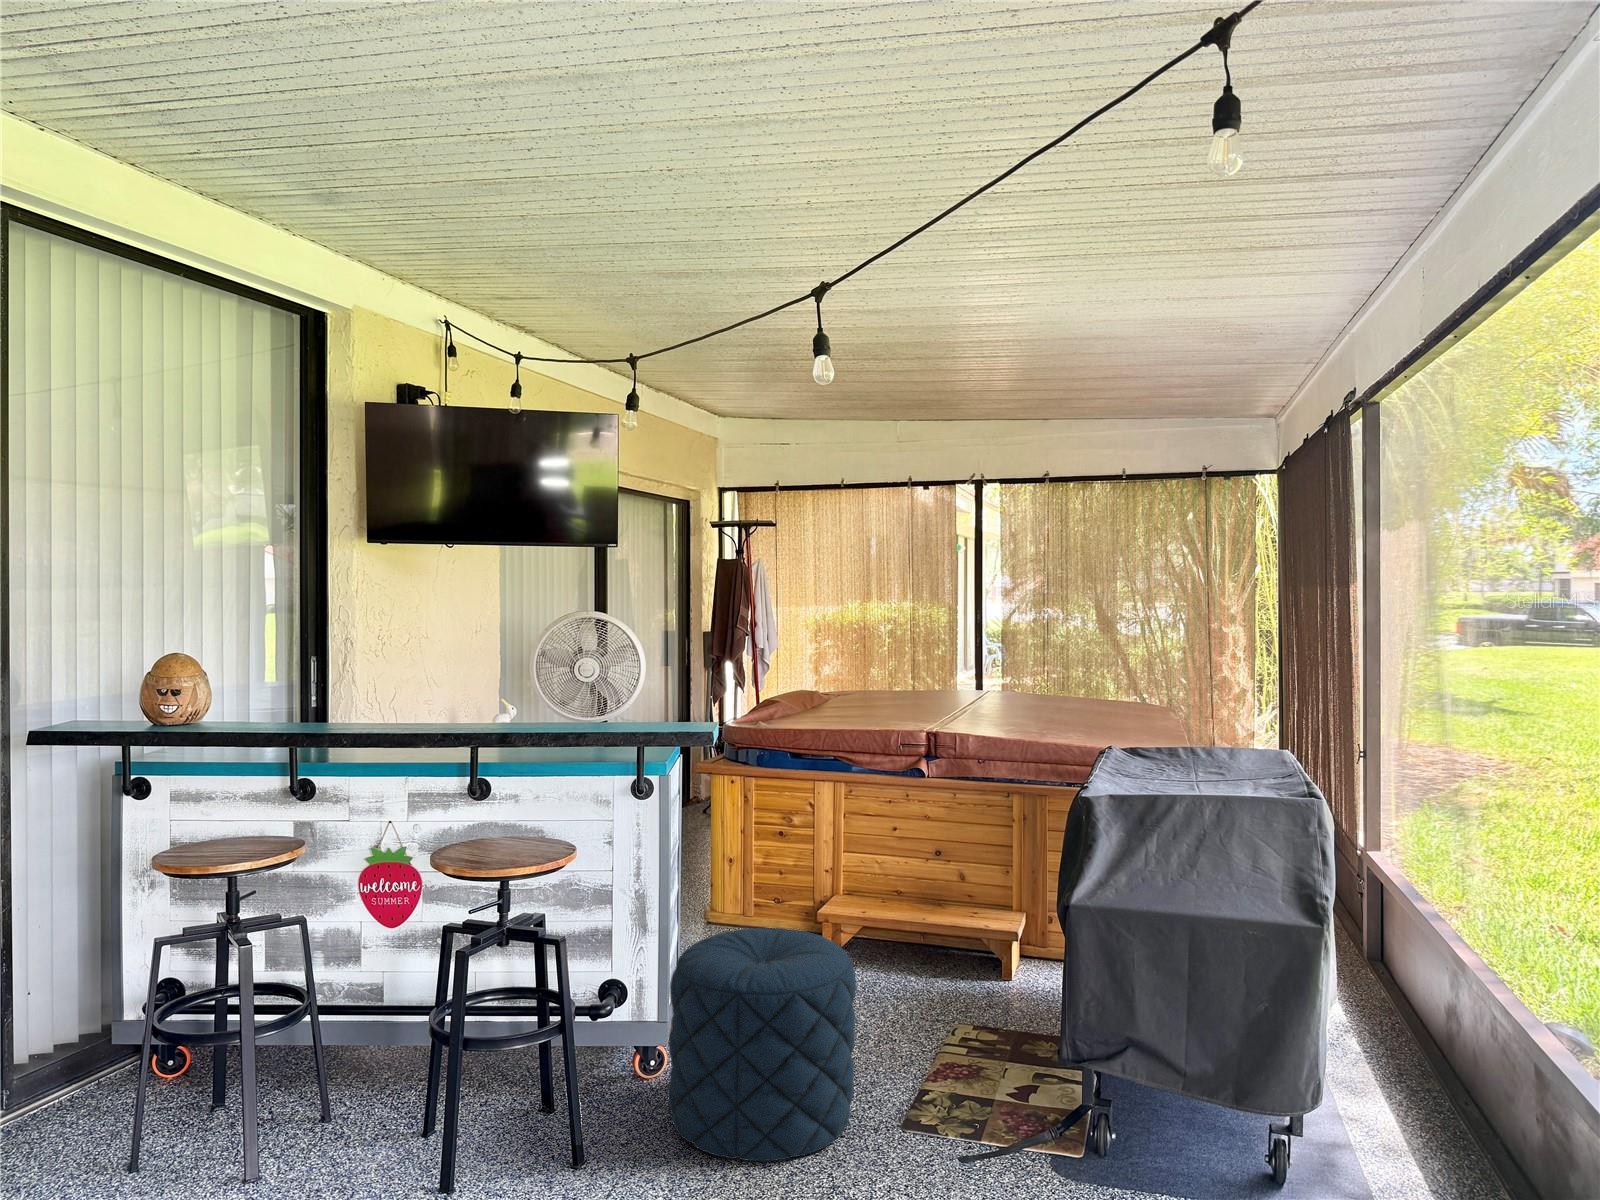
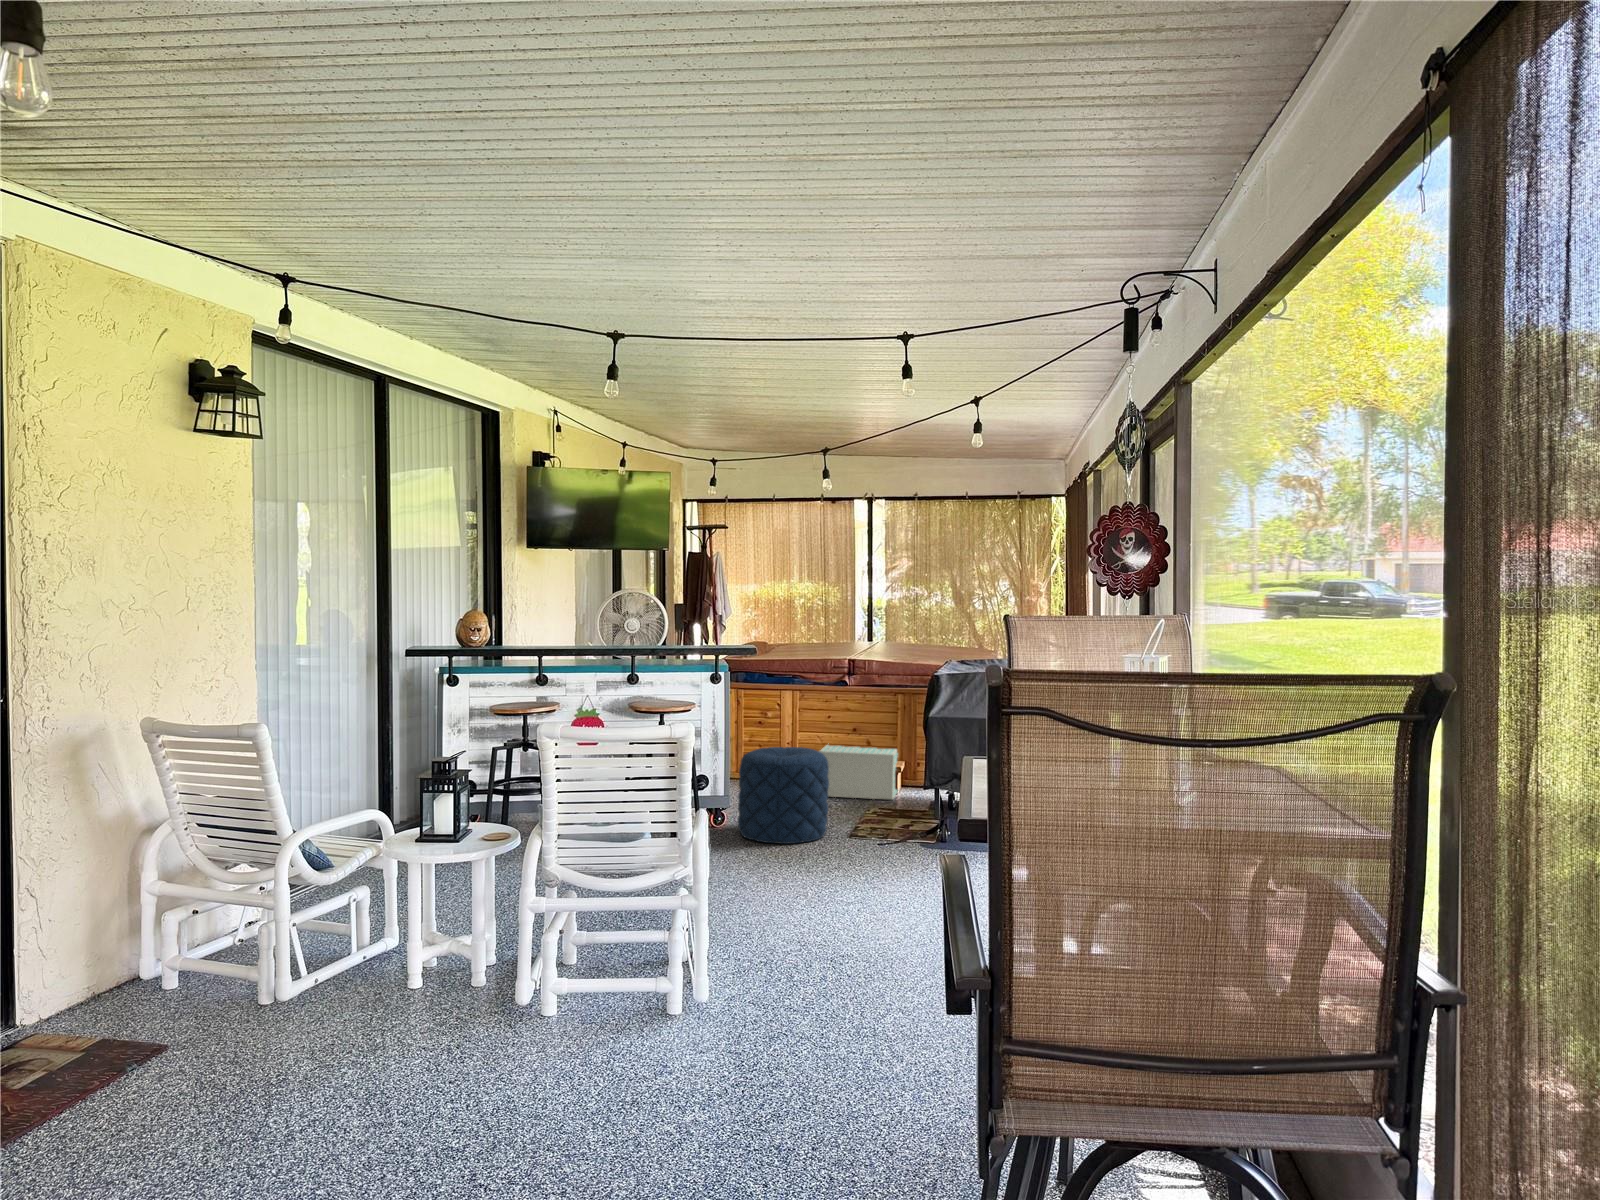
storage box: none [866,877,1017,1001] -> present [820,743,899,800]

